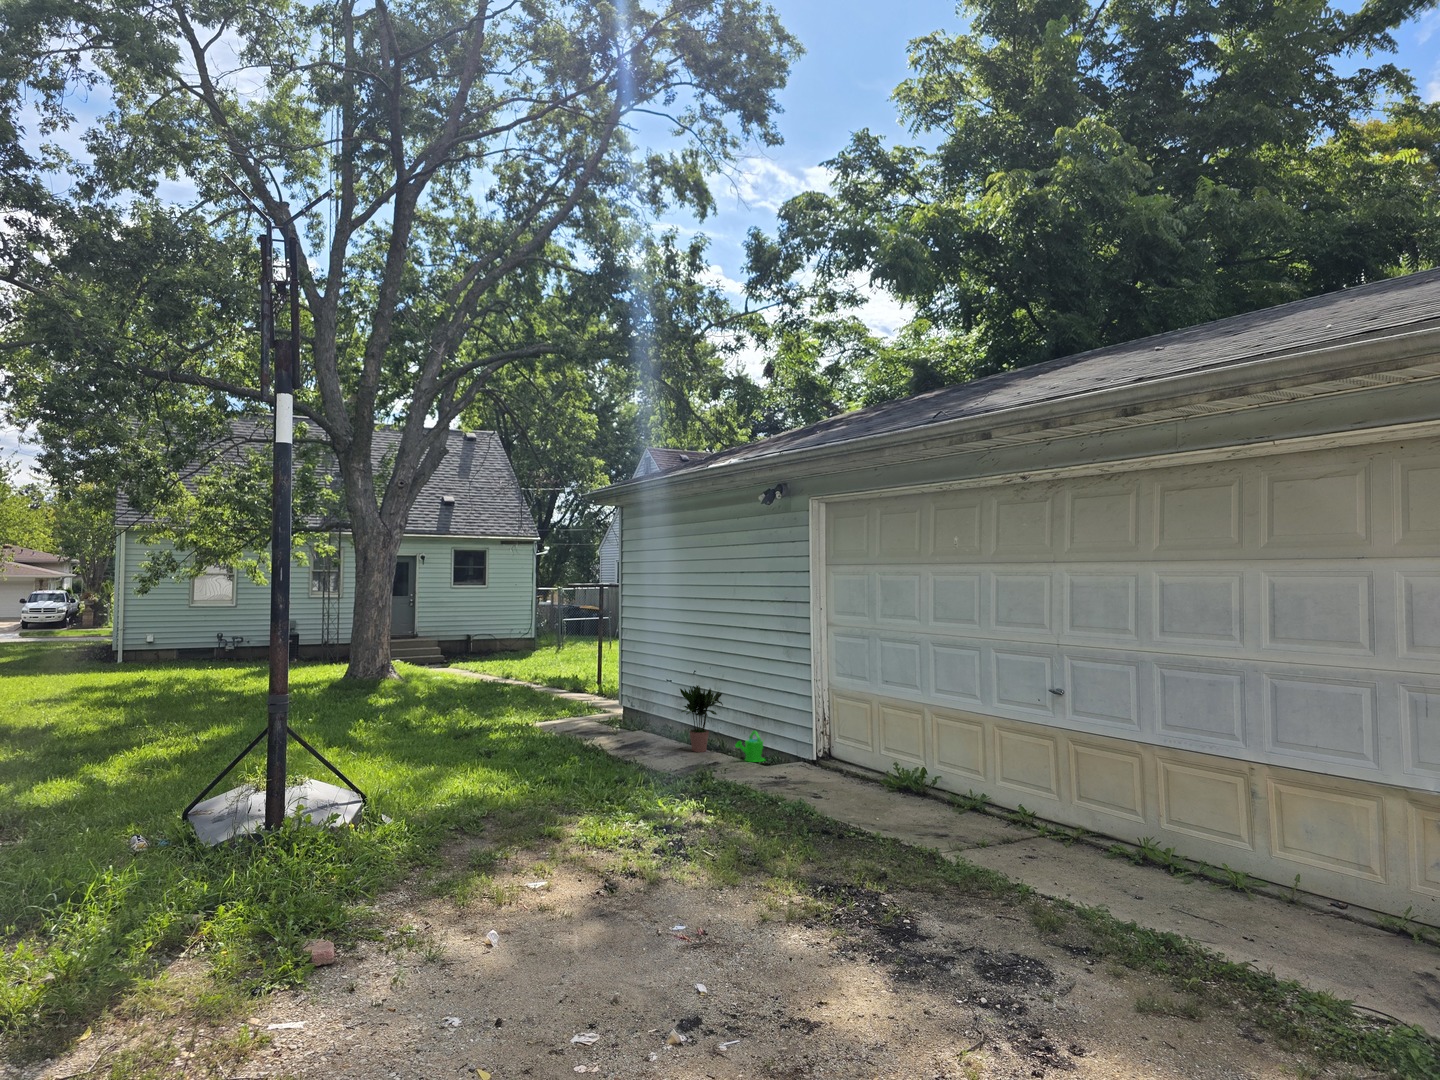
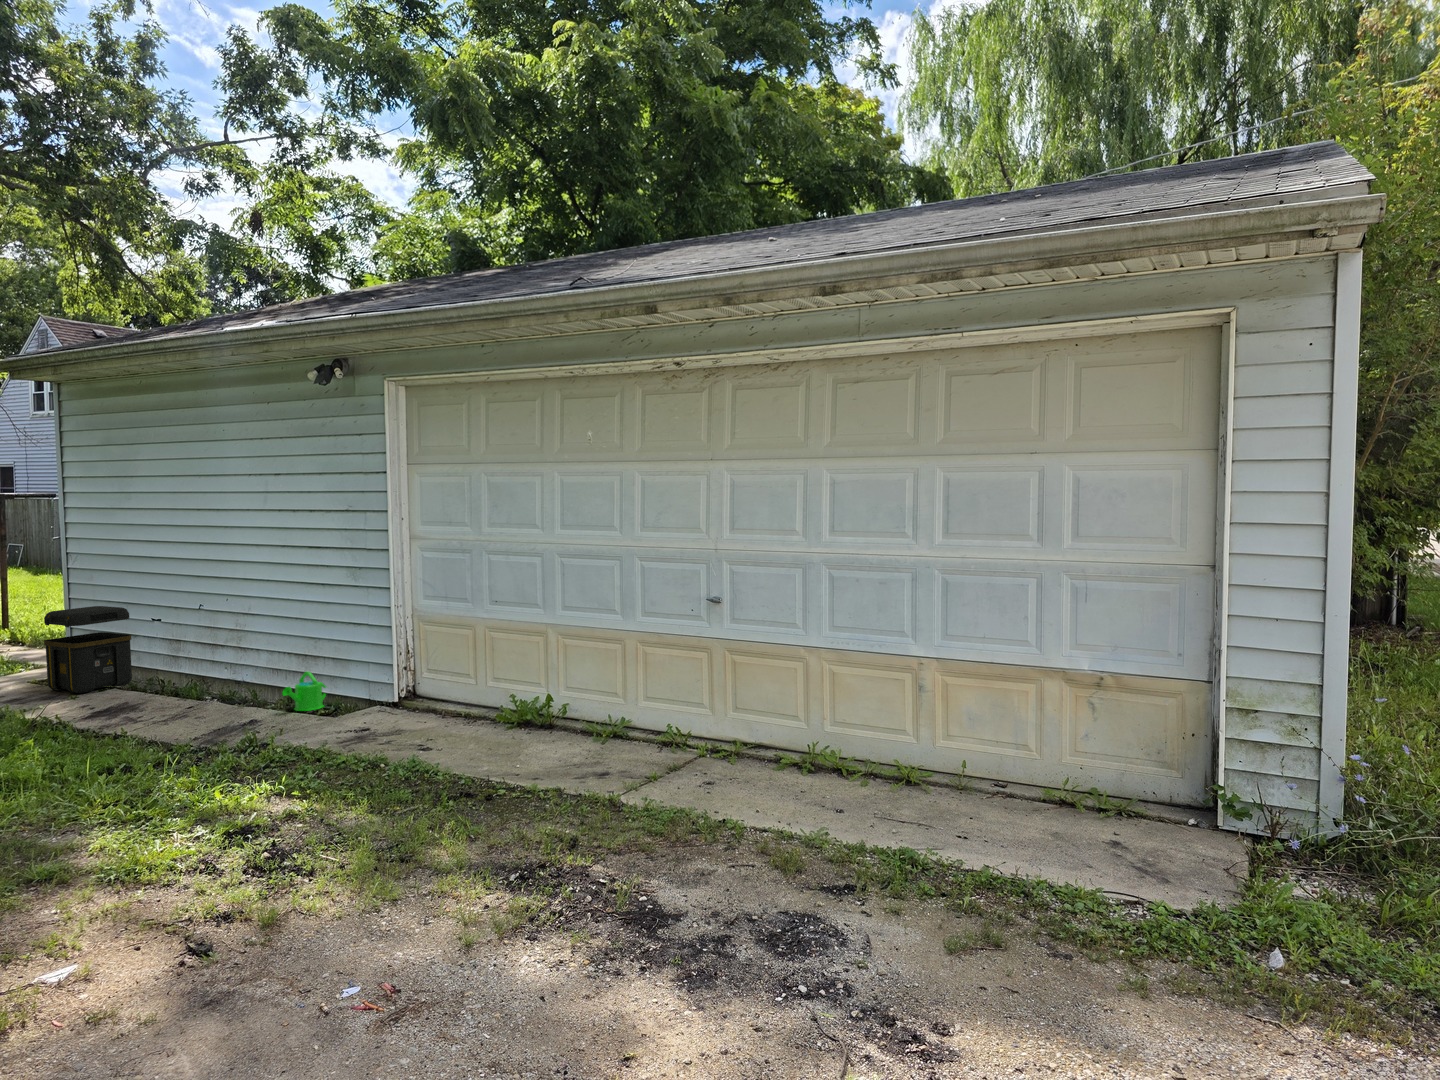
toolbox: none [602,670,653,733] -> present [44,606,132,693]
potted plant: present [680,686,723,752] -> none [187,616,260,707]

